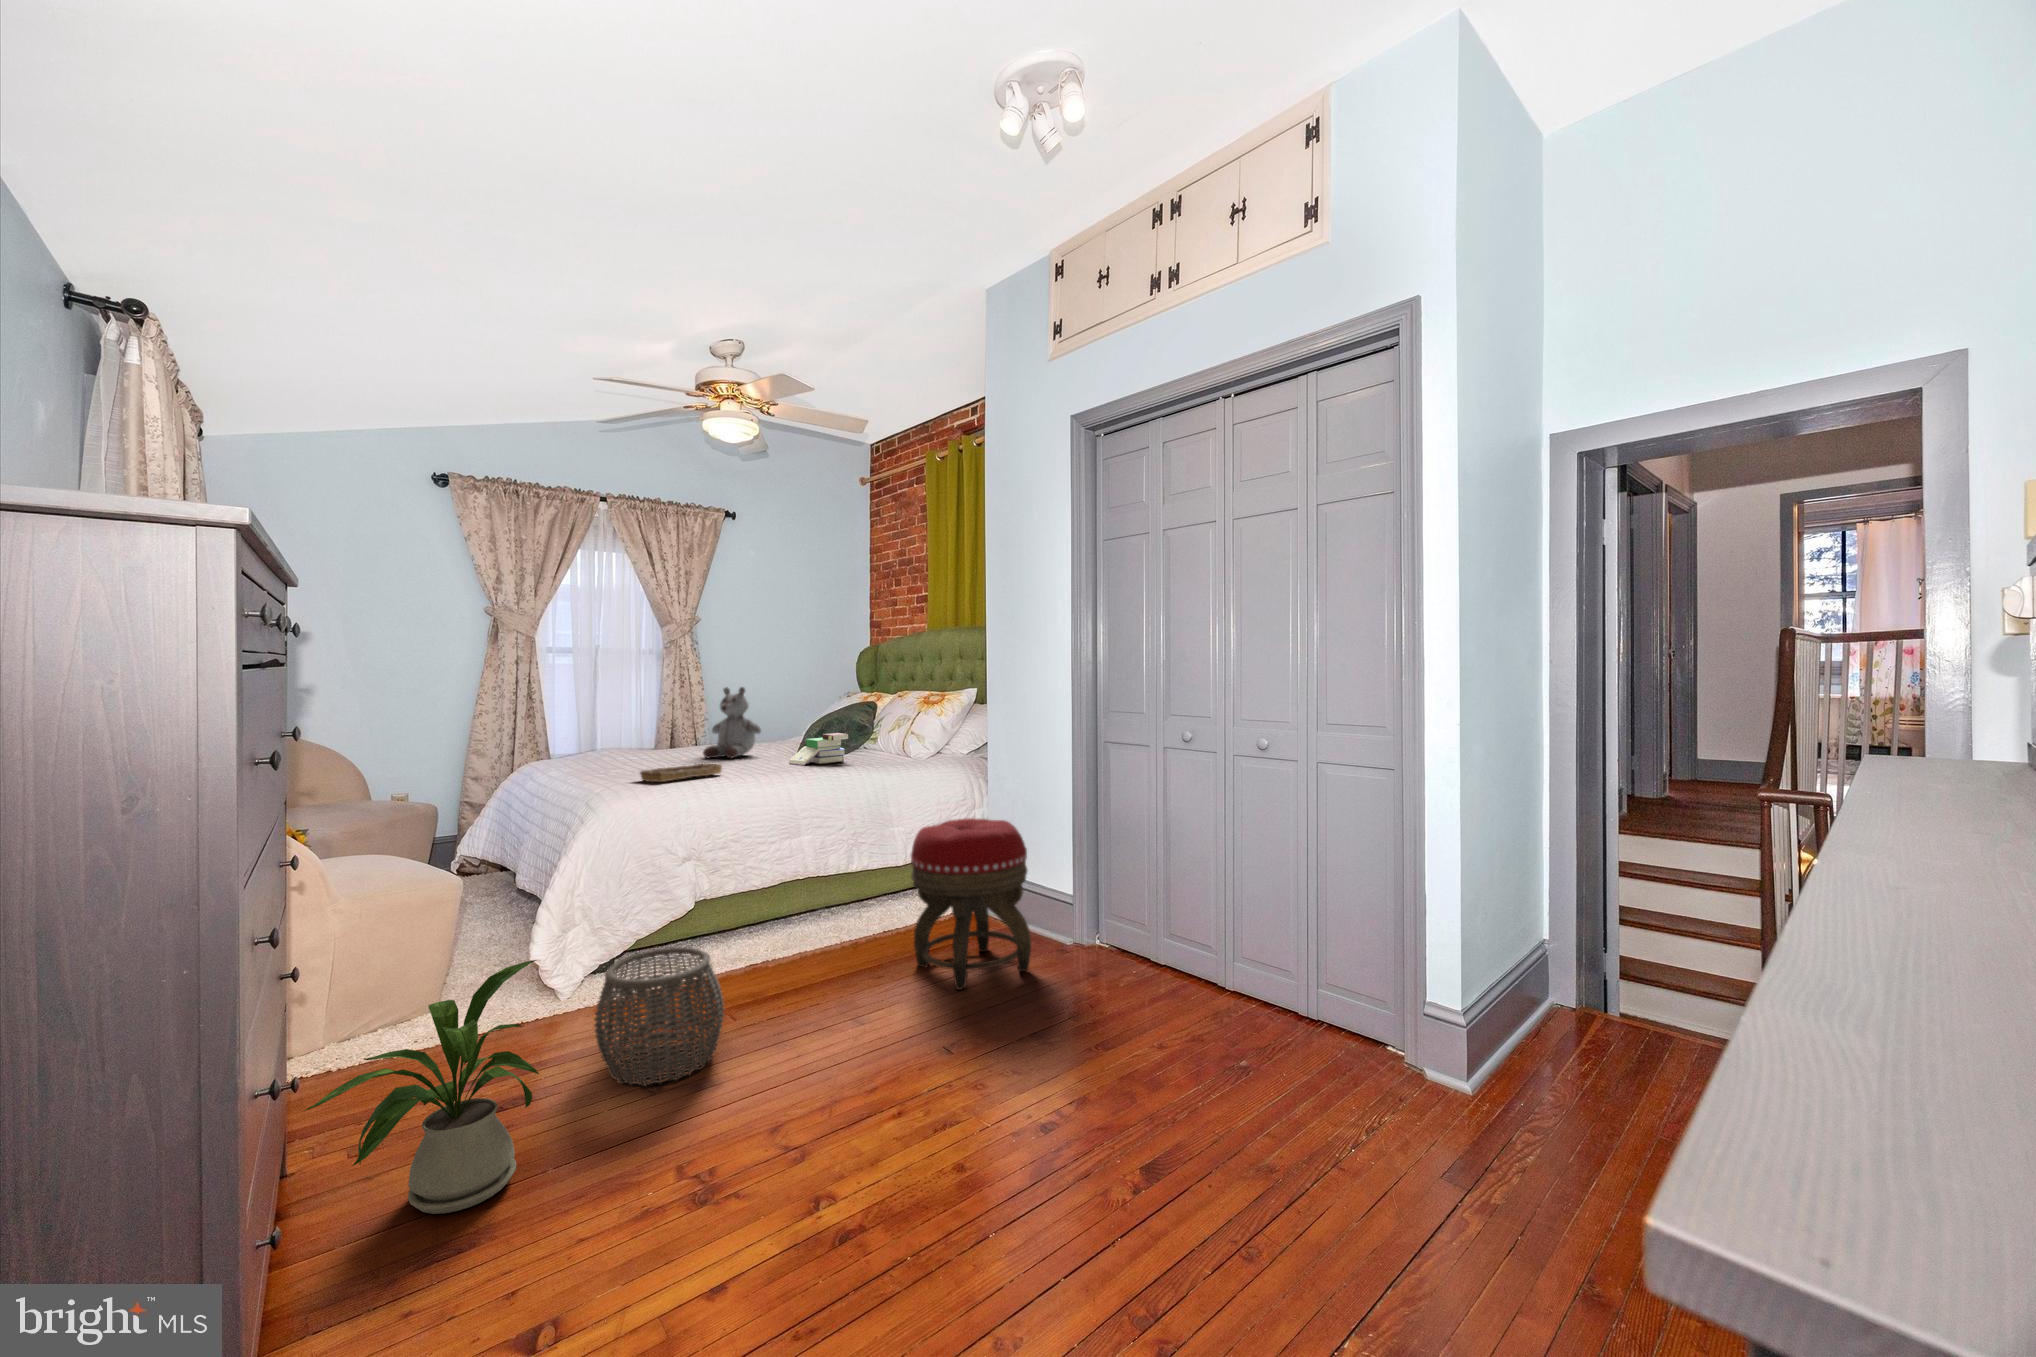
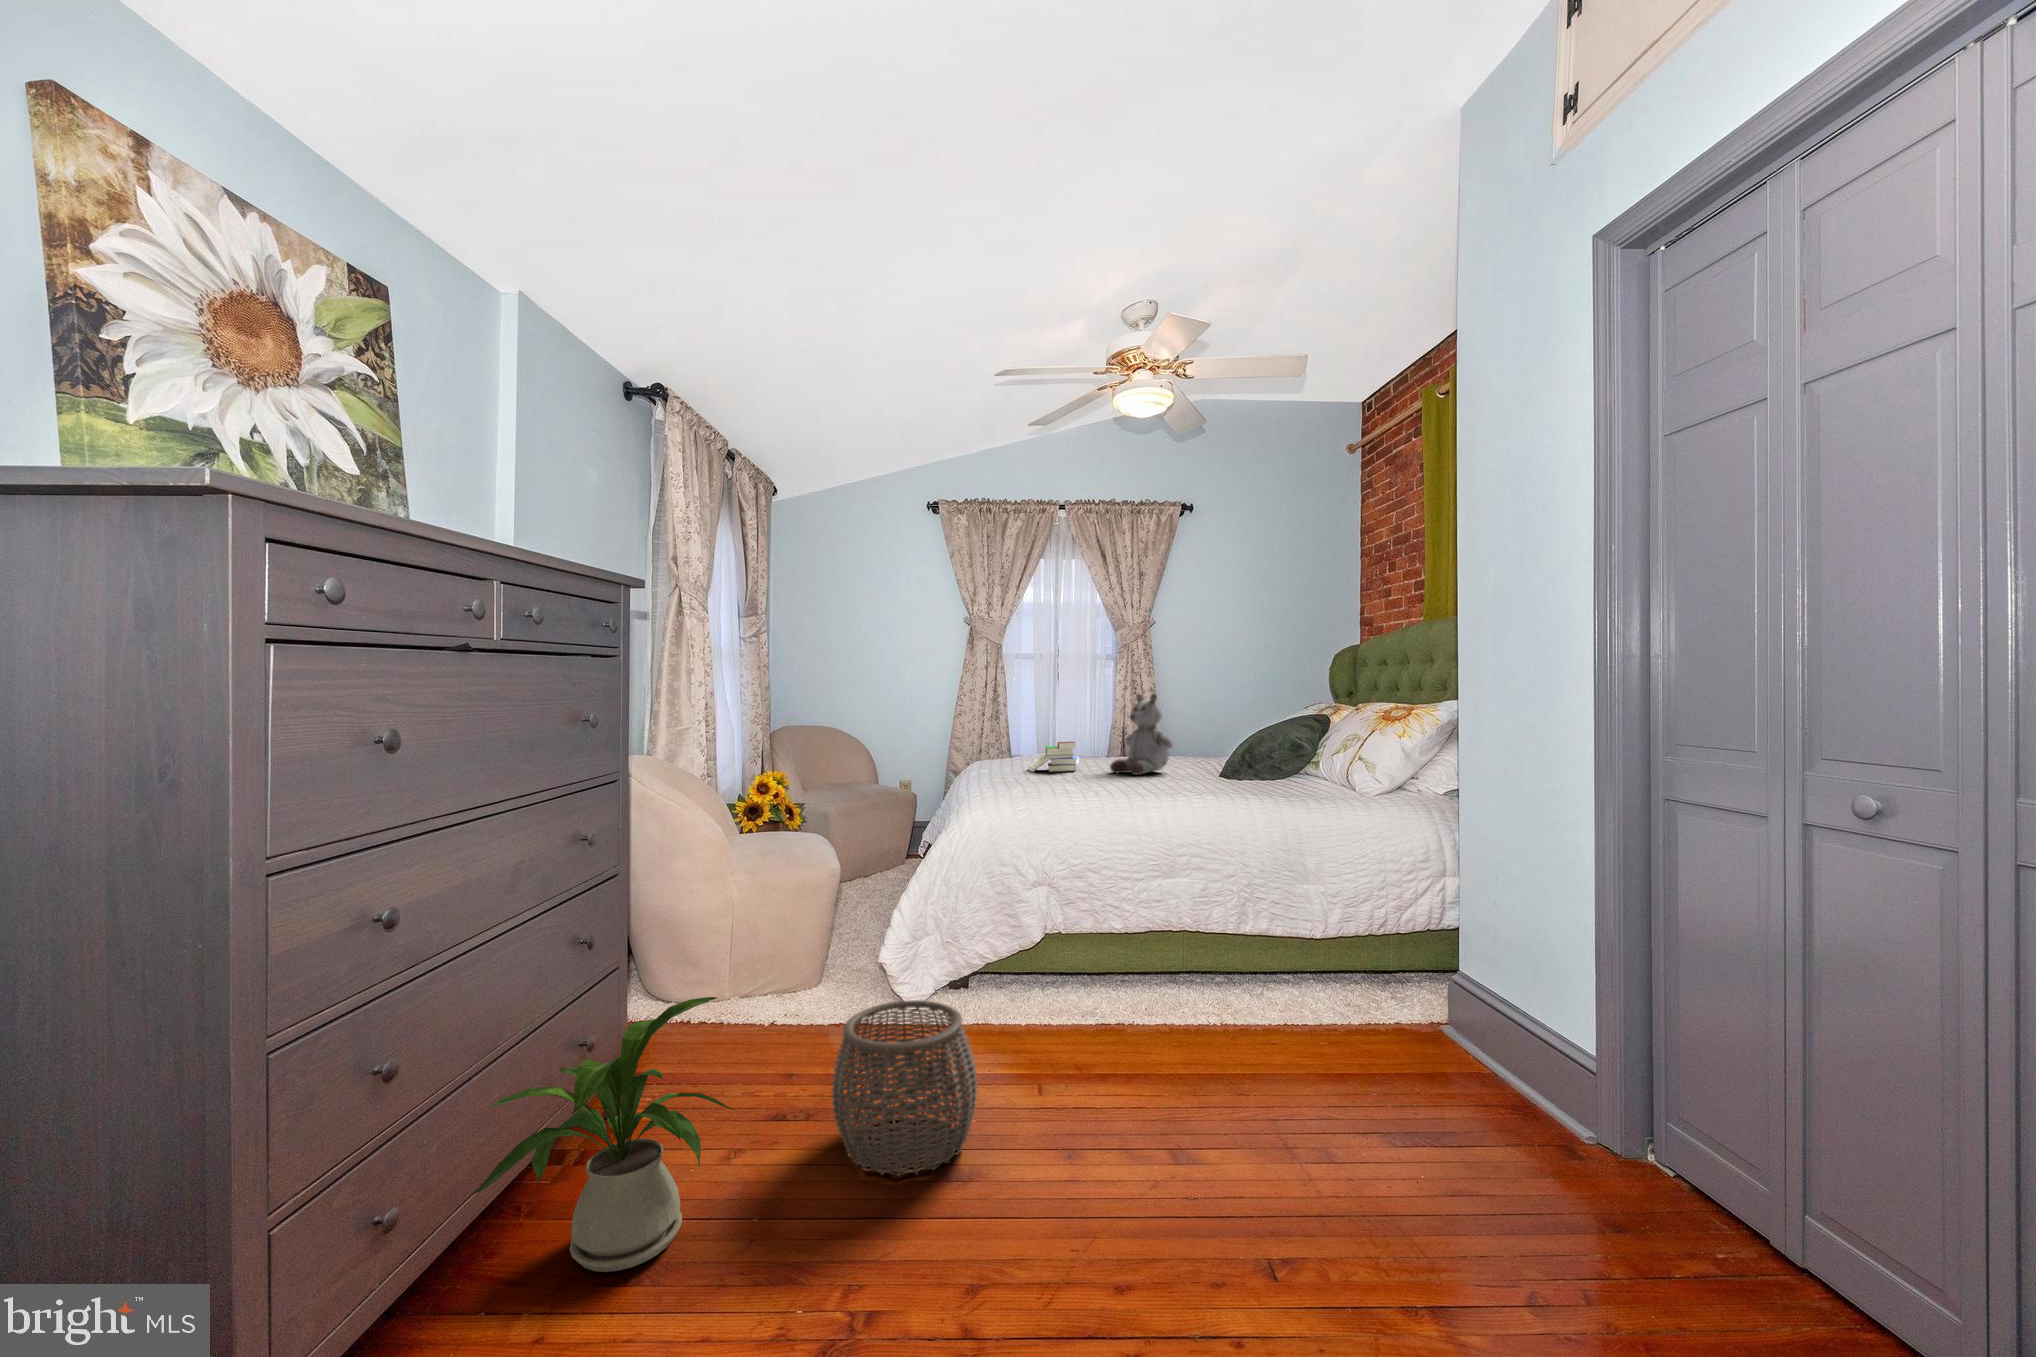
book: present [789,733,848,766] -> present [1028,742,1080,772]
tray: present [640,763,722,782] -> none [996,779,1090,798]
footstool: present [911,818,1031,990] -> none [1273,890,1470,1159]

